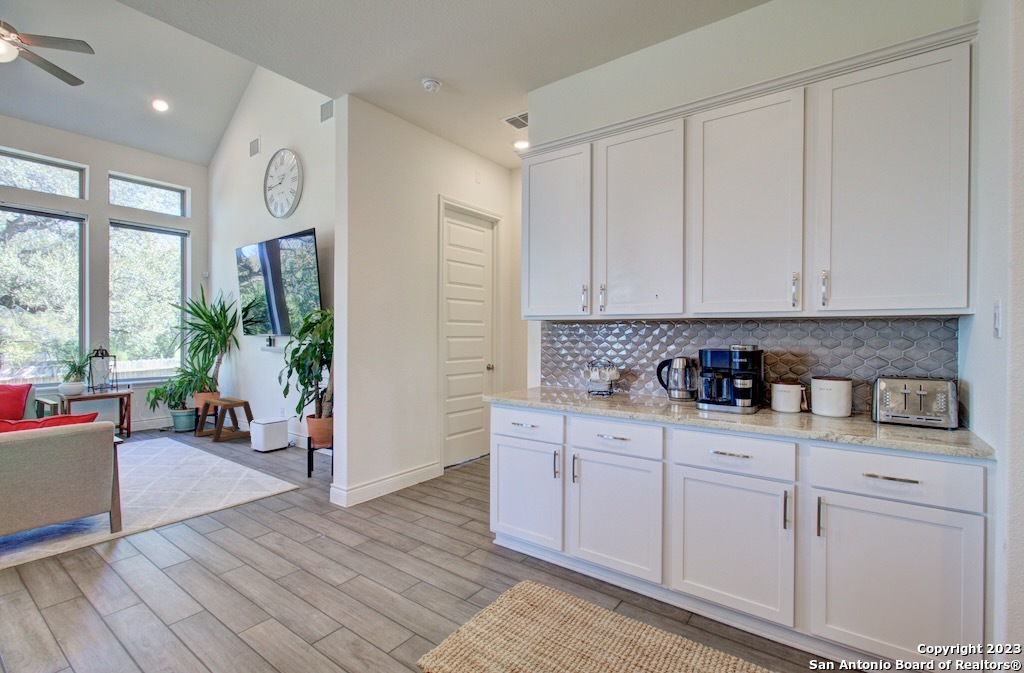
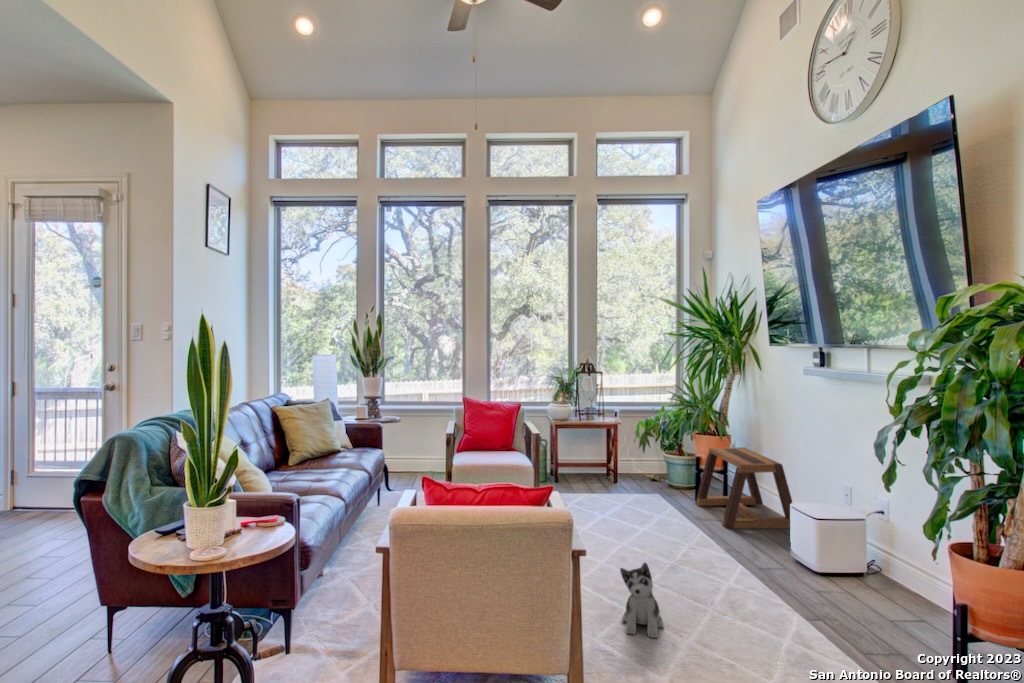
plush toy: none [147,447,173,484] -> present [620,563,664,638]

